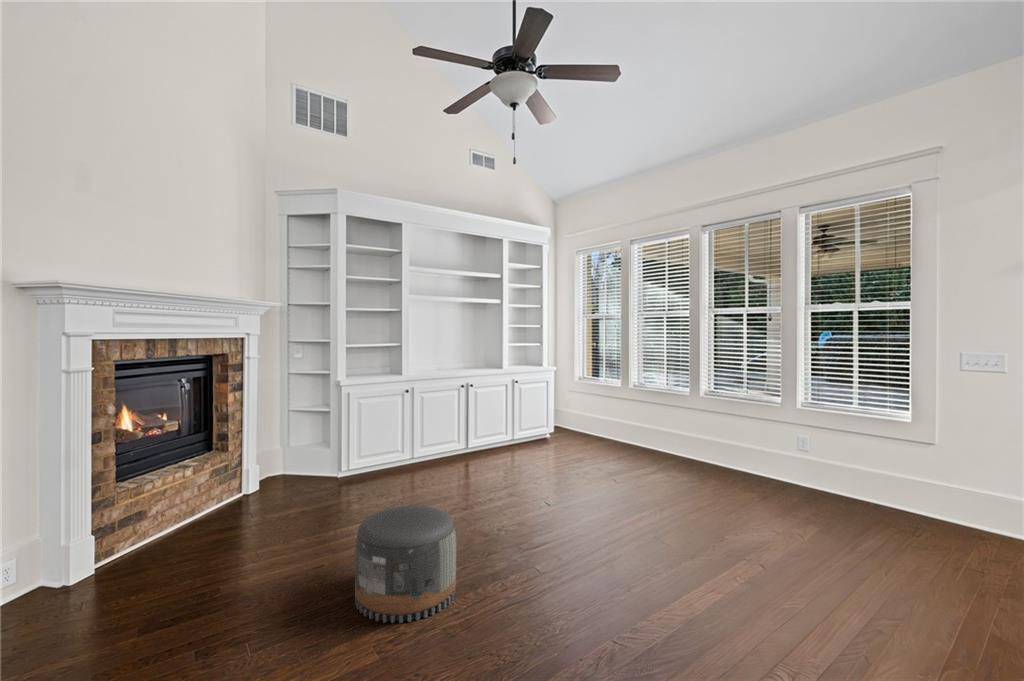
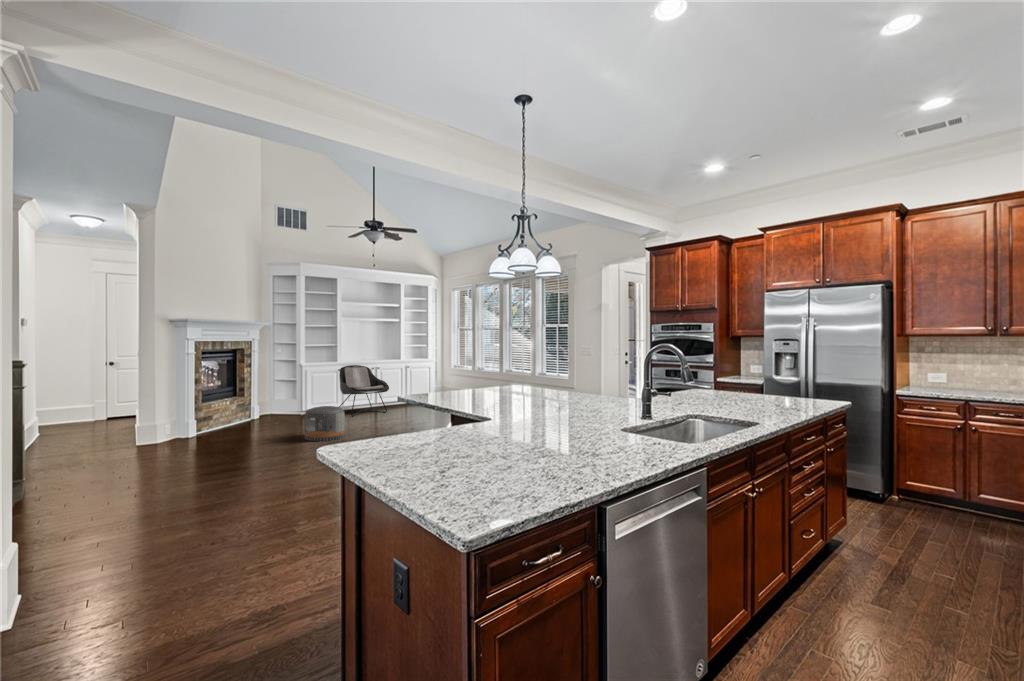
lounge chair: none [404,382,501,487] -> present [339,365,389,417]

